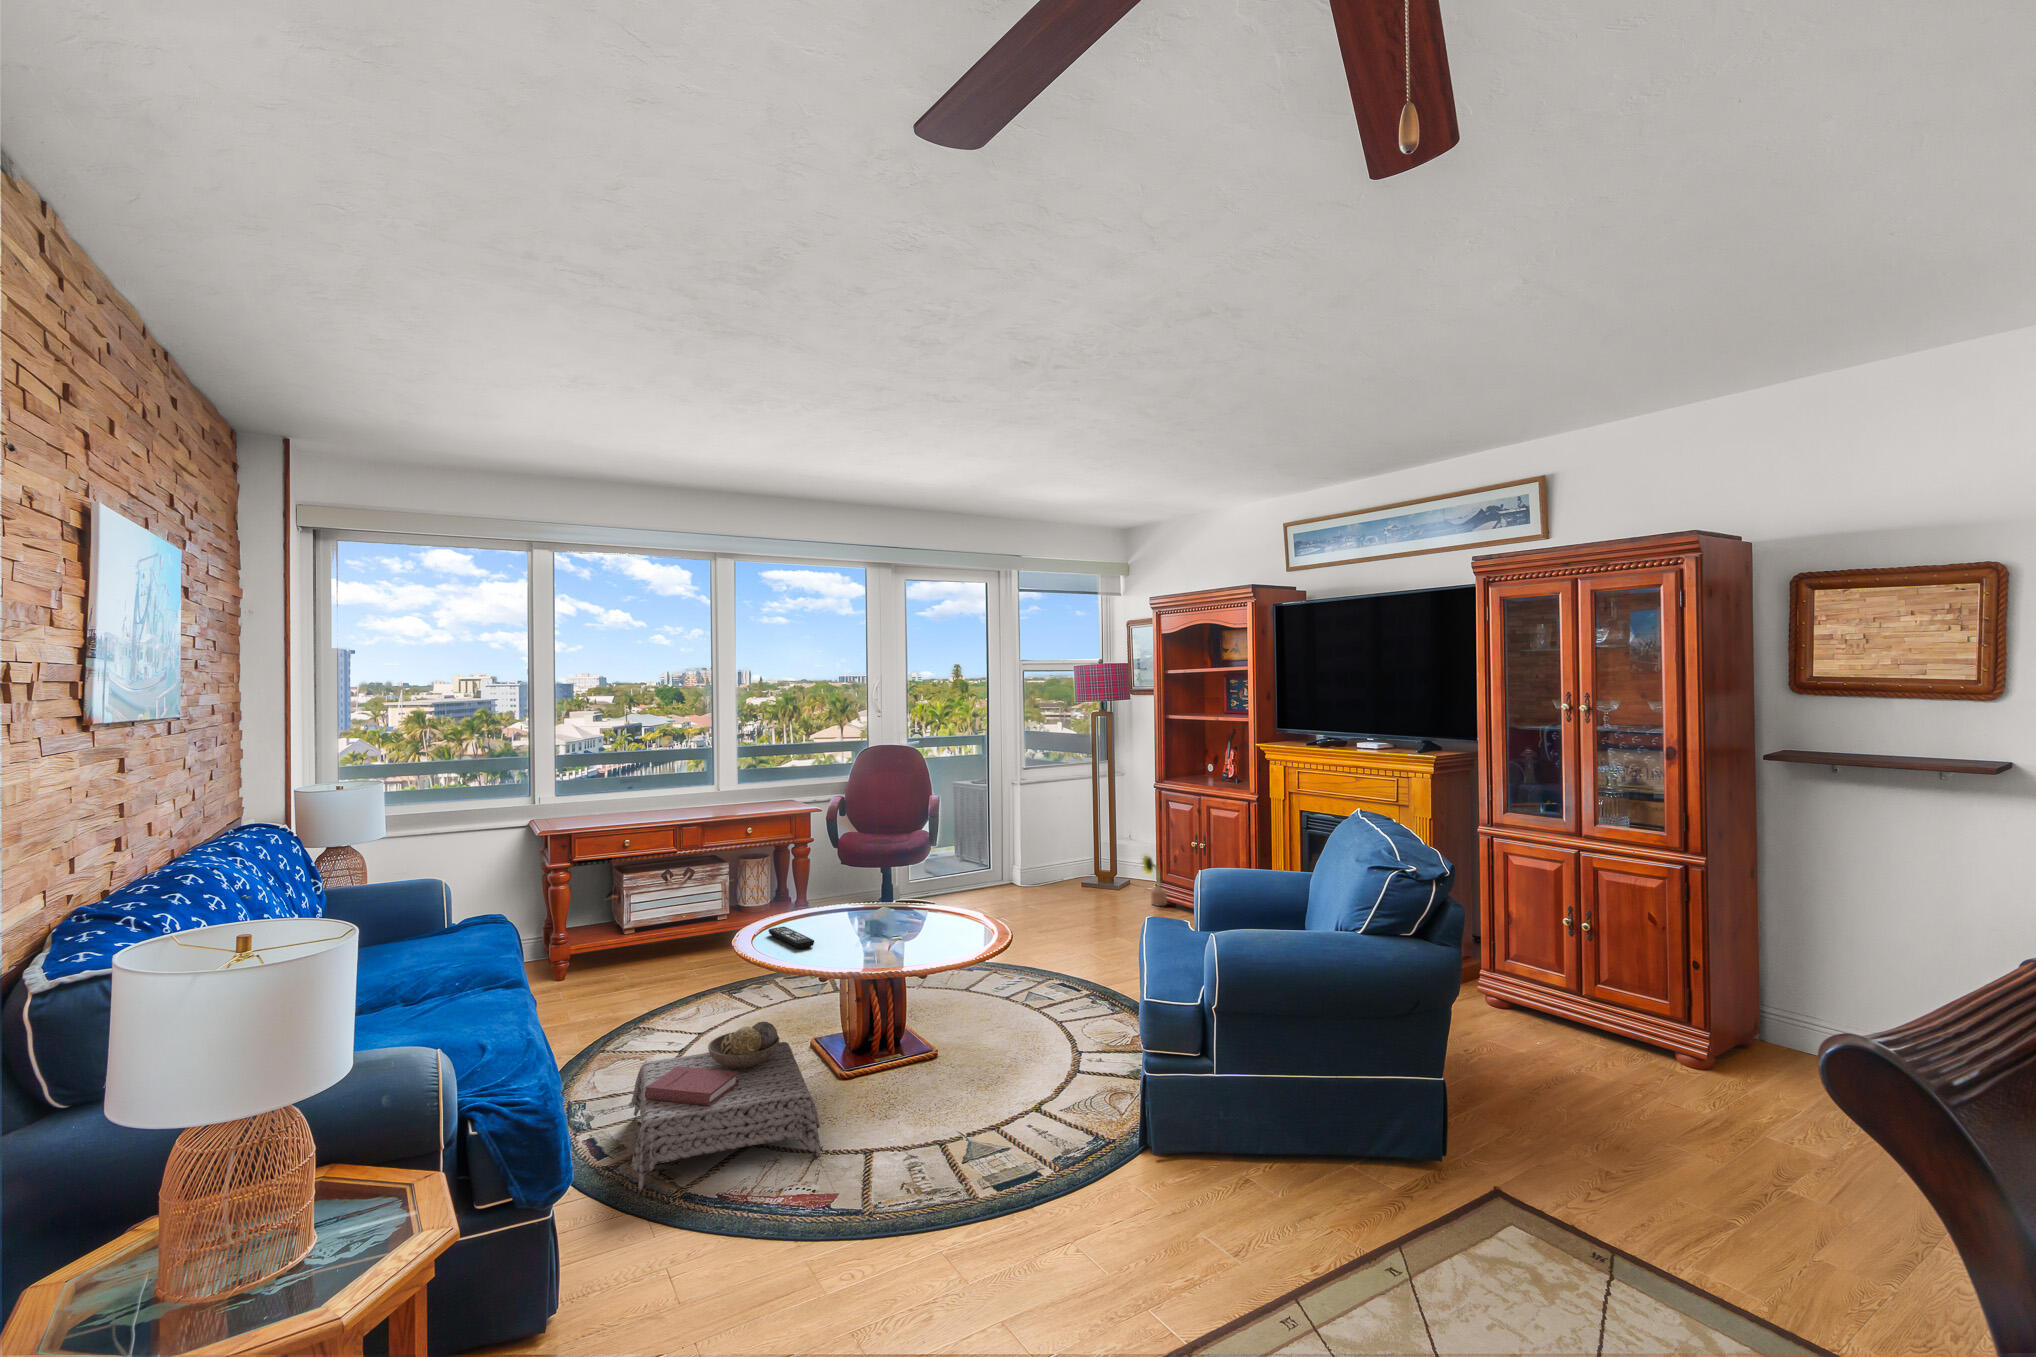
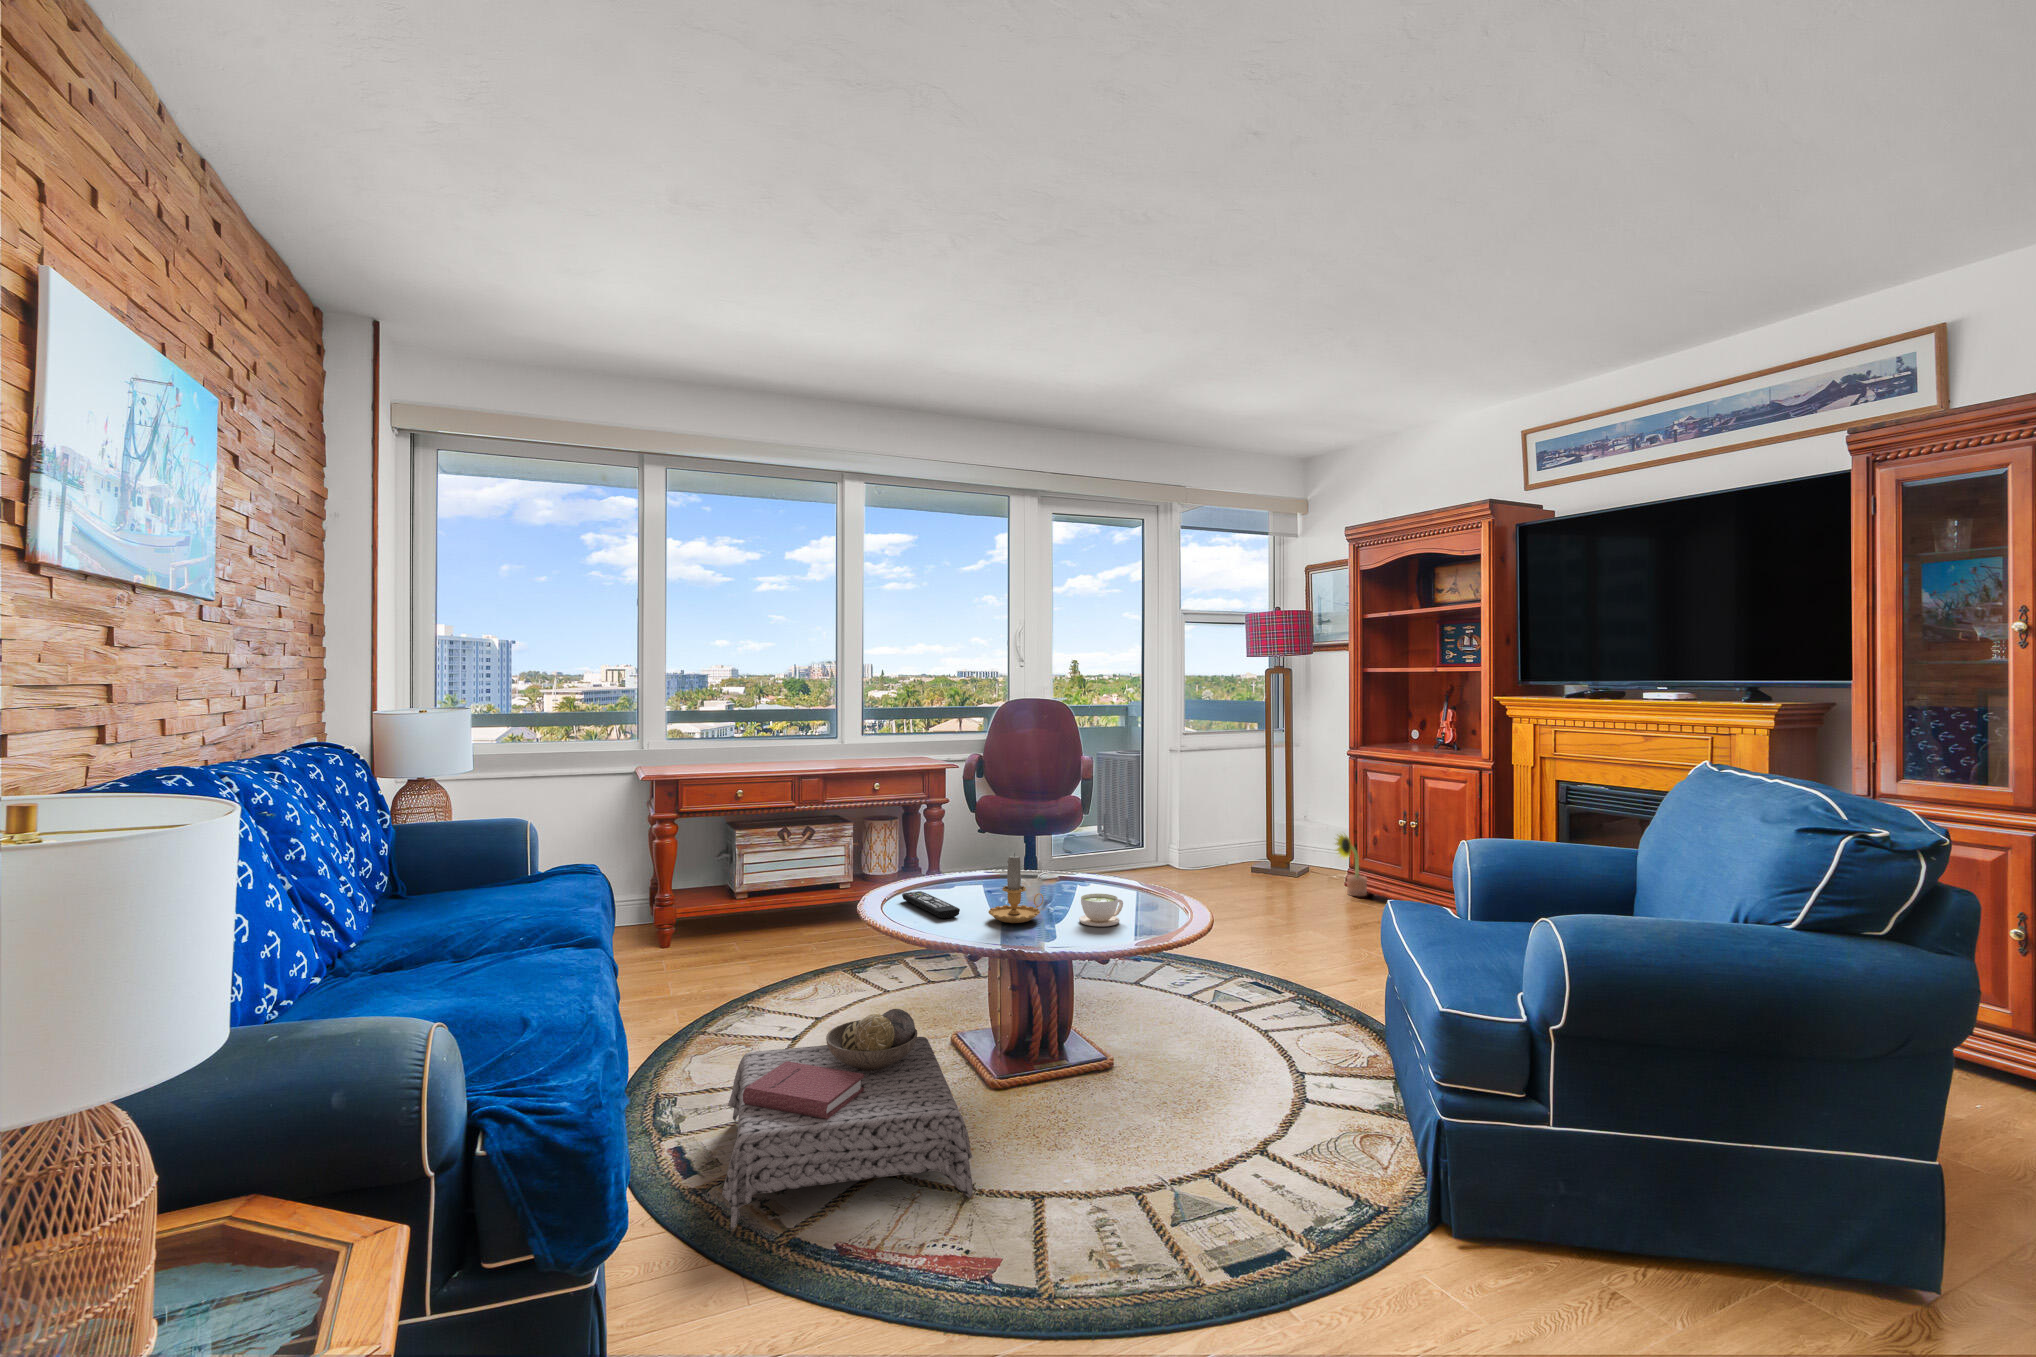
candle: none [837,895,881,950] -> present [988,854,1044,923]
coffee cup: none [908,923,942,949] -> present [1079,894,1123,927]

